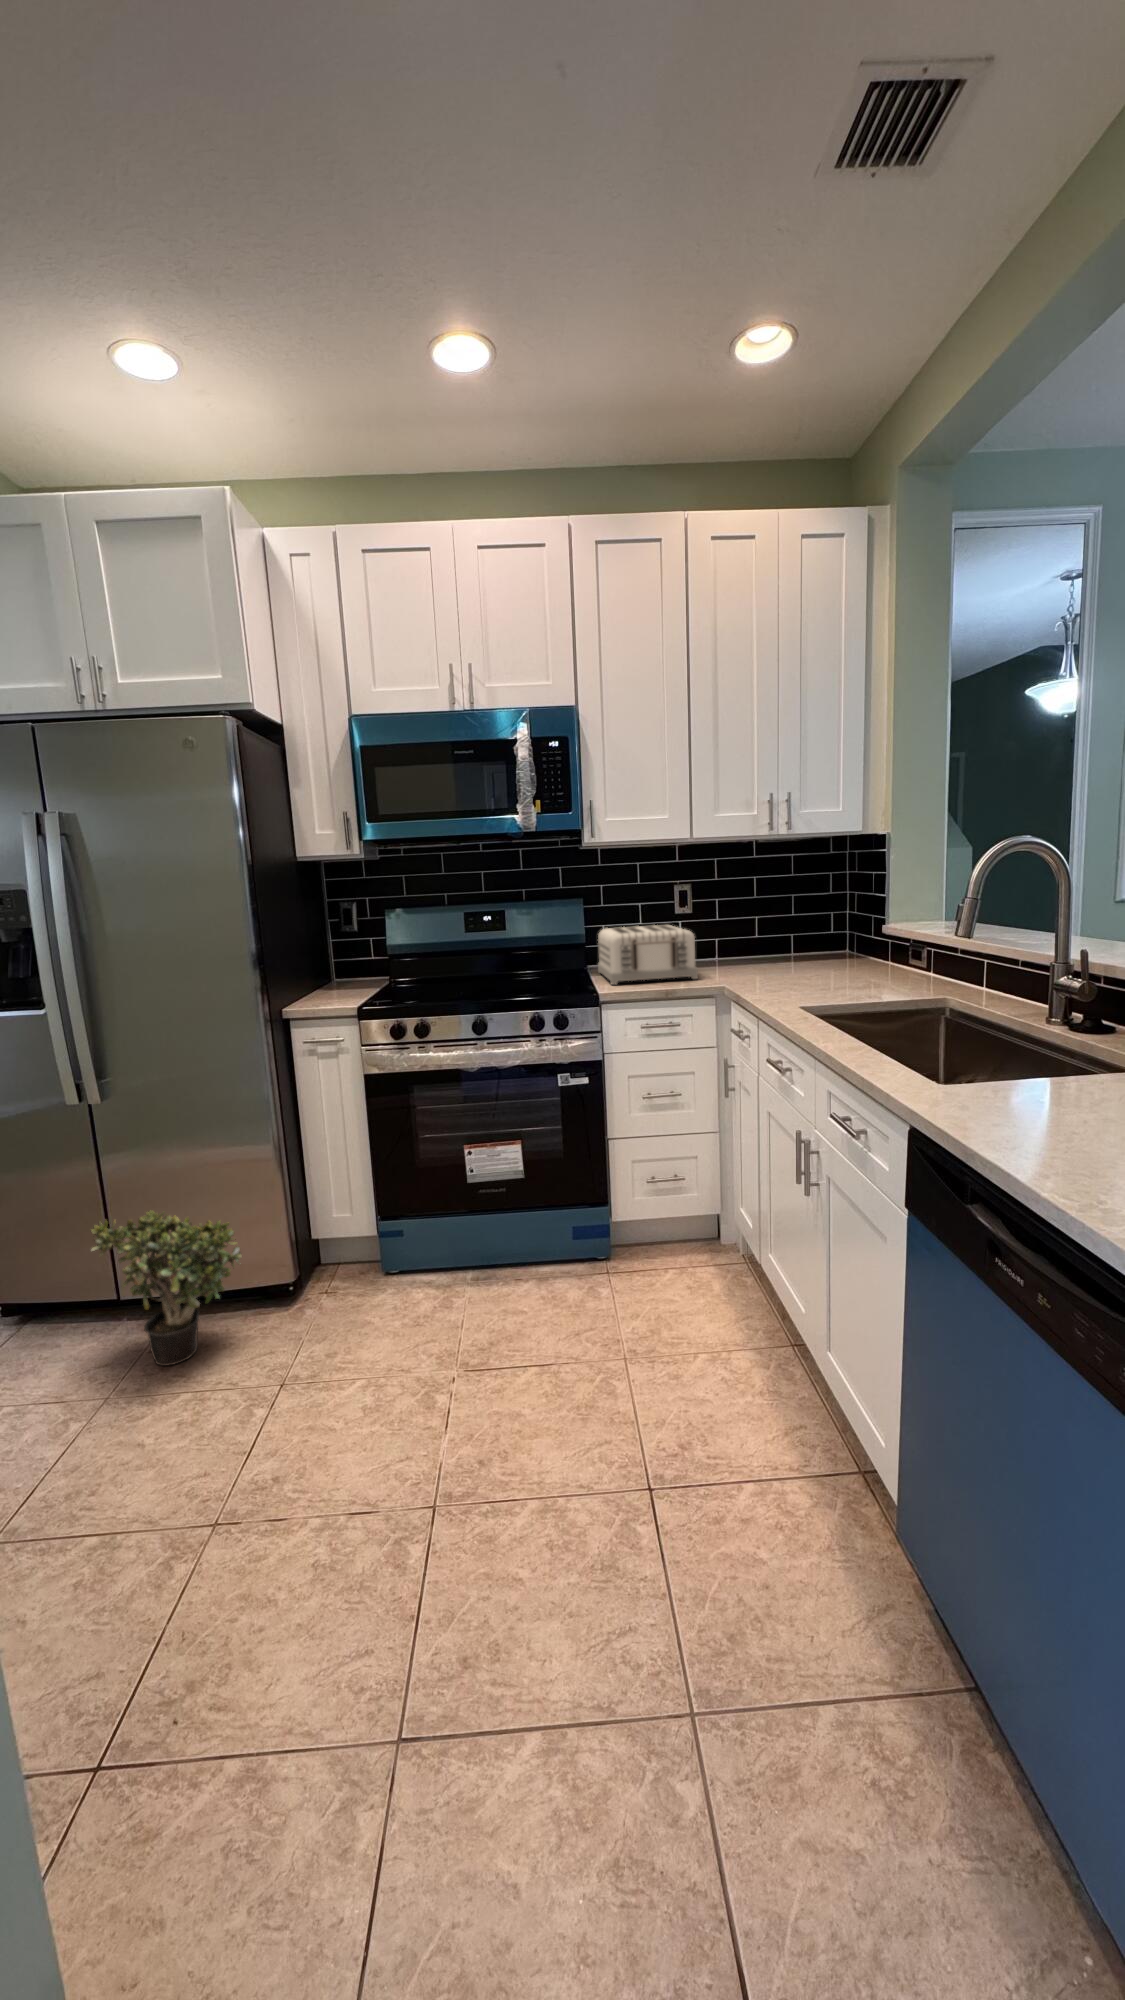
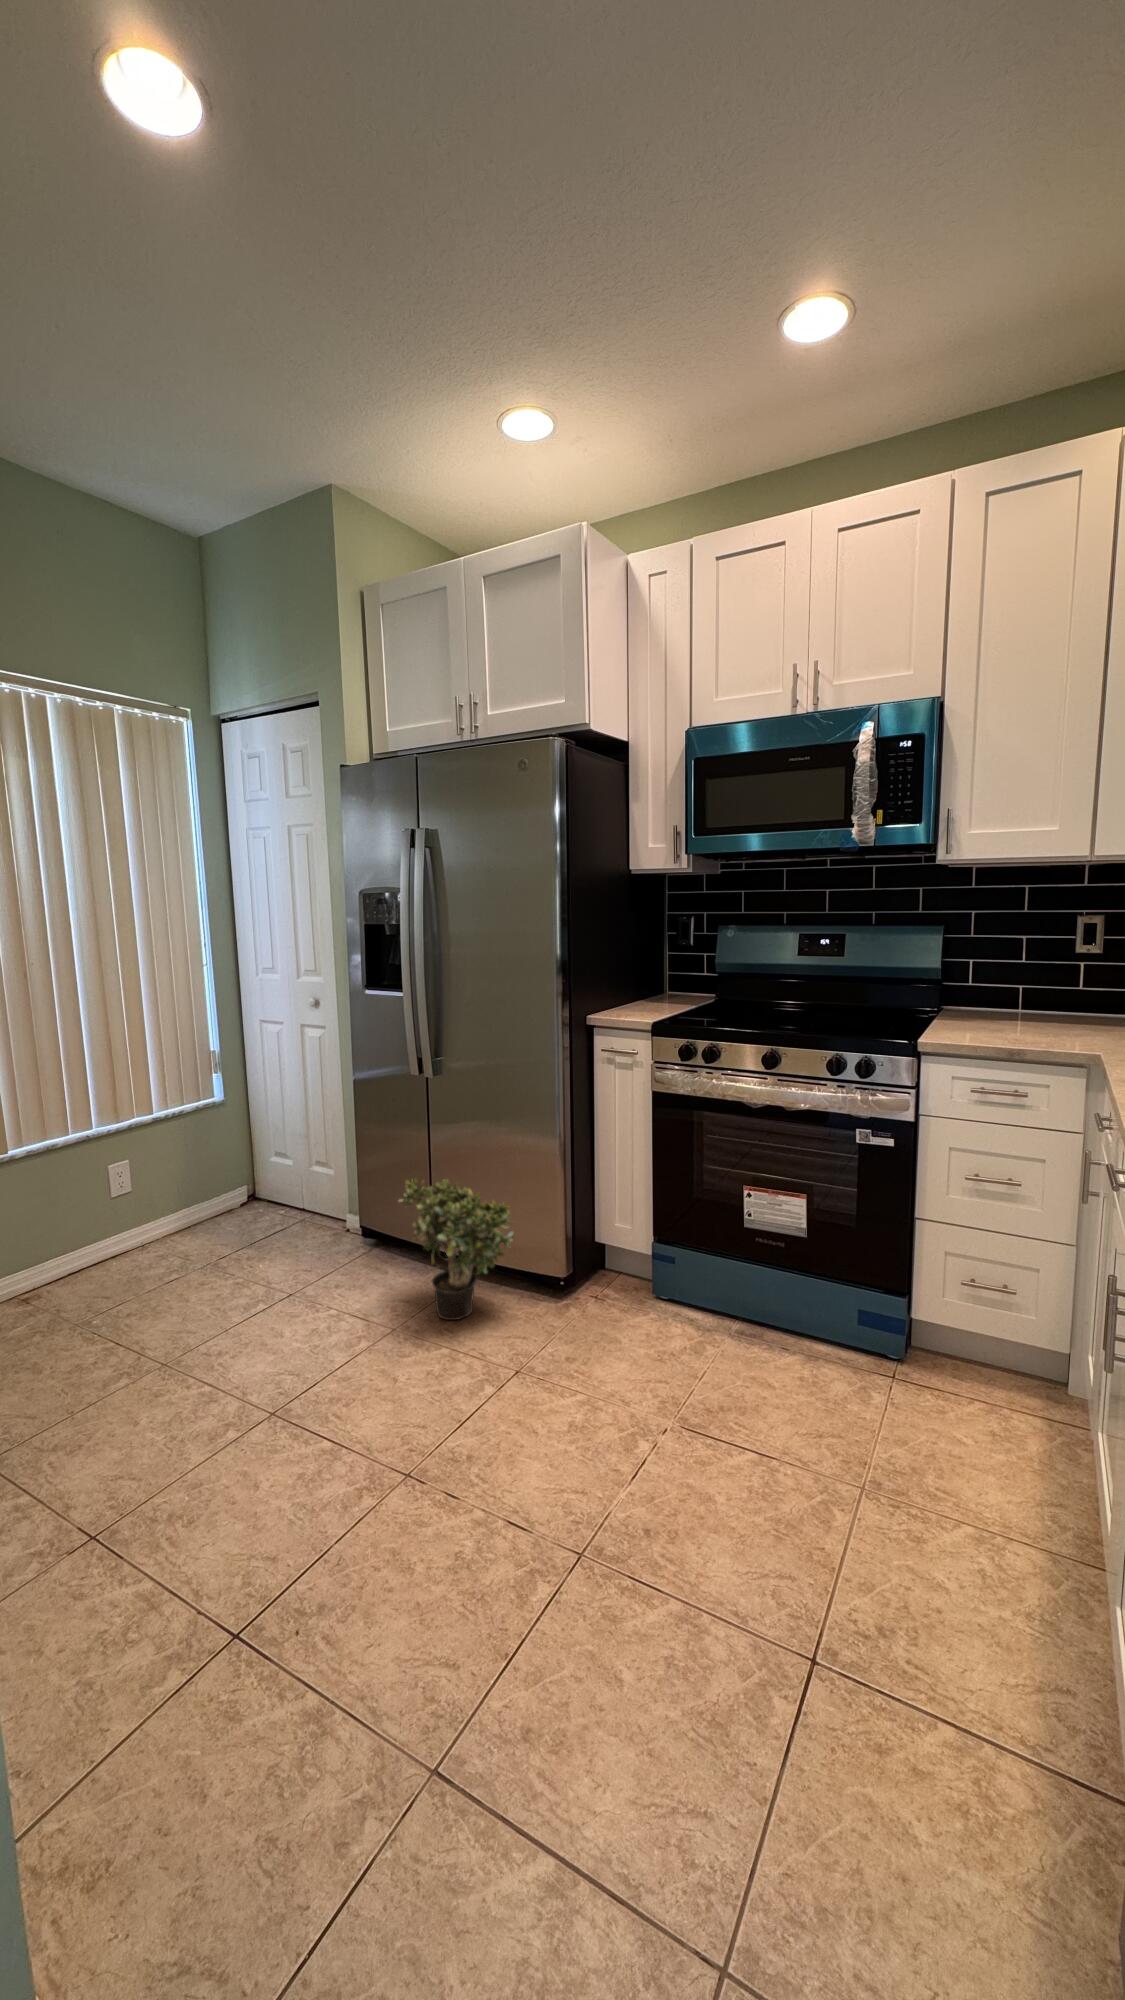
toaster: present [598,925,698,985] -> none [950,962,1081,1040]

